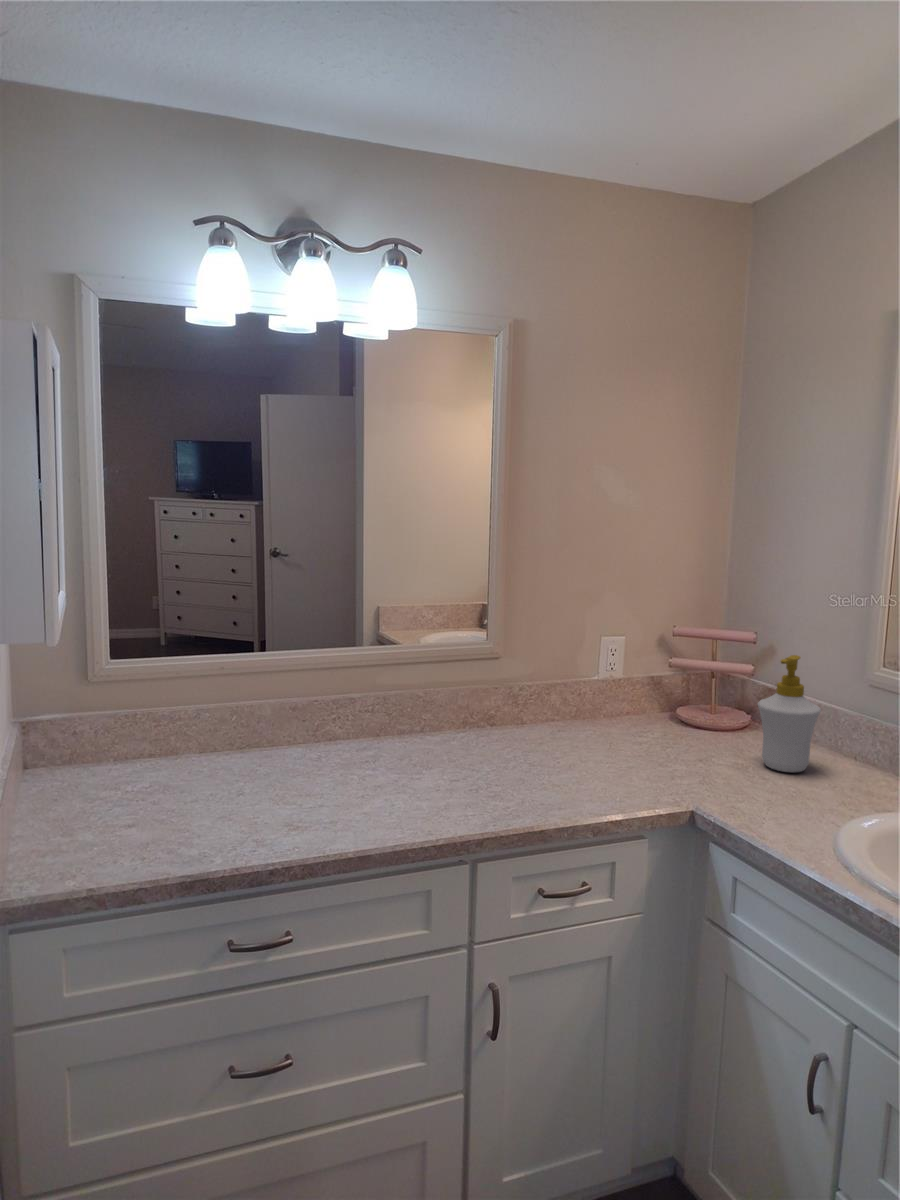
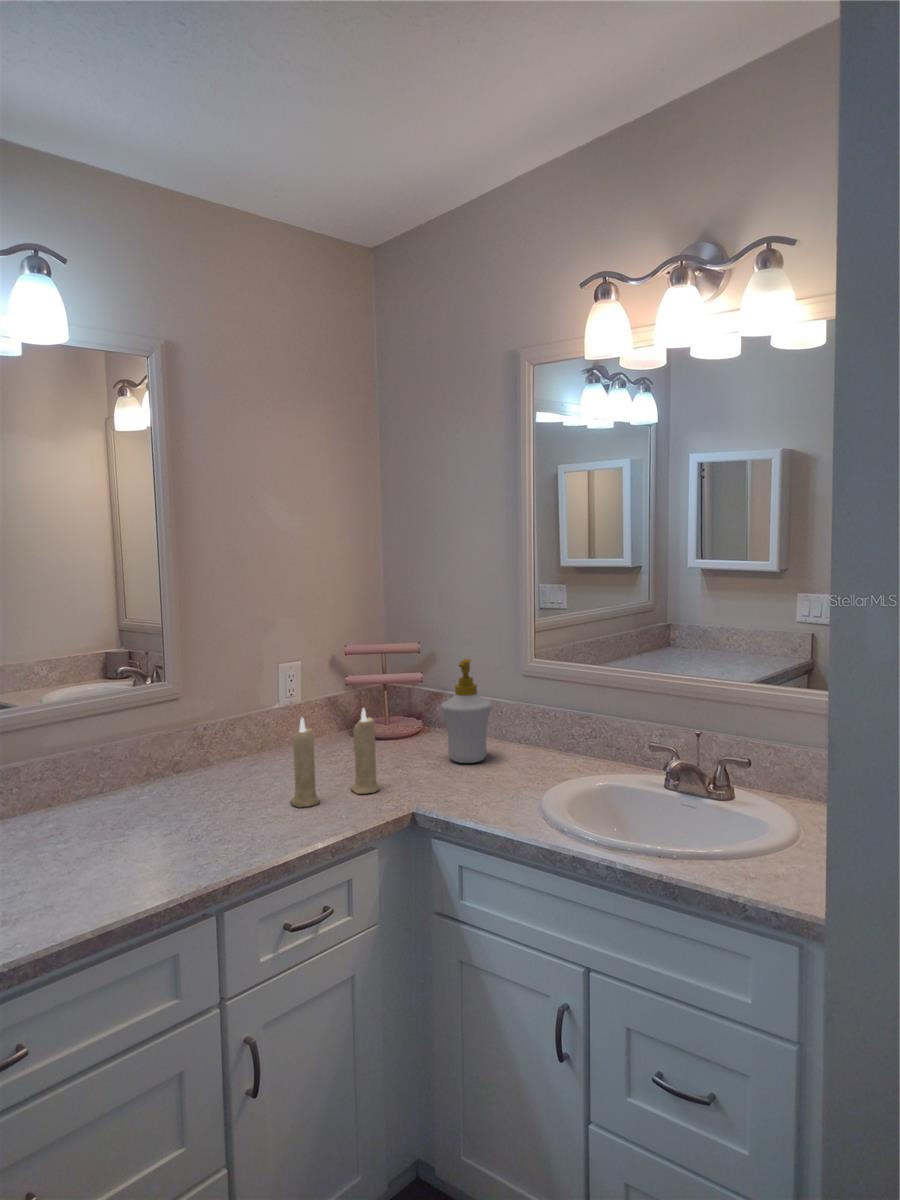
candle: none [573,688,670,781] -> present [290,708,380,807]

